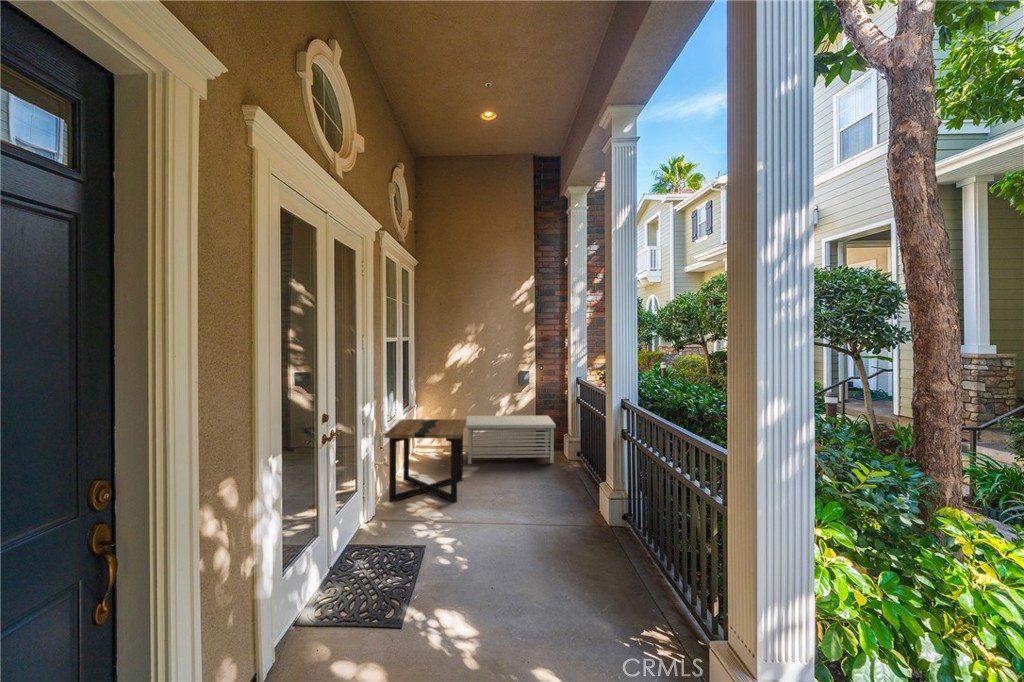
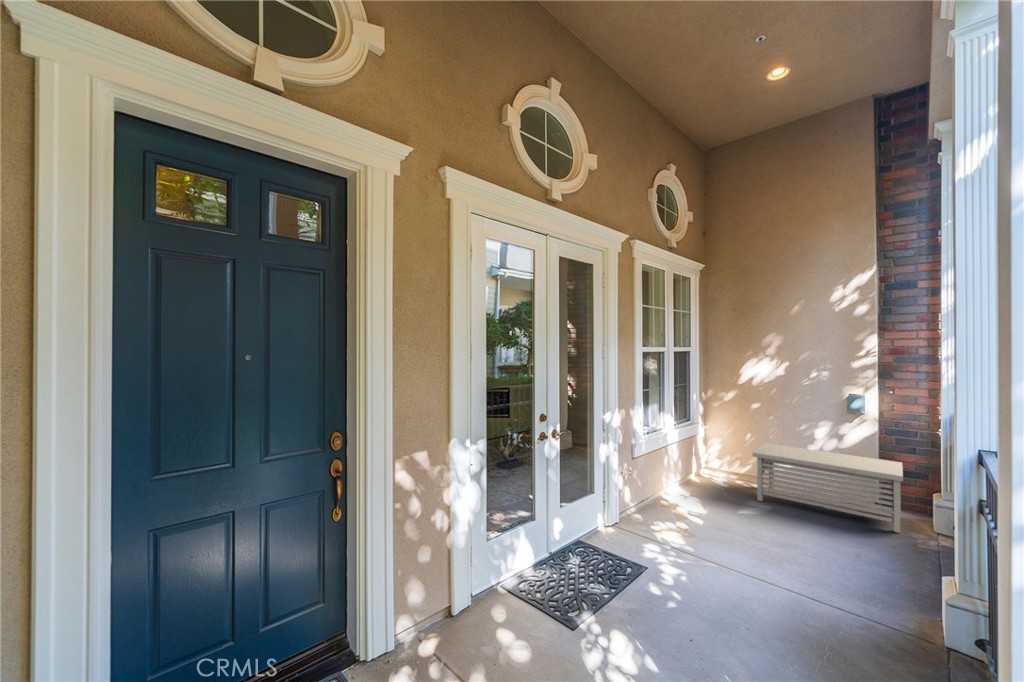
side table: present [384,419,466,503] -> none [636,433,743,536]

